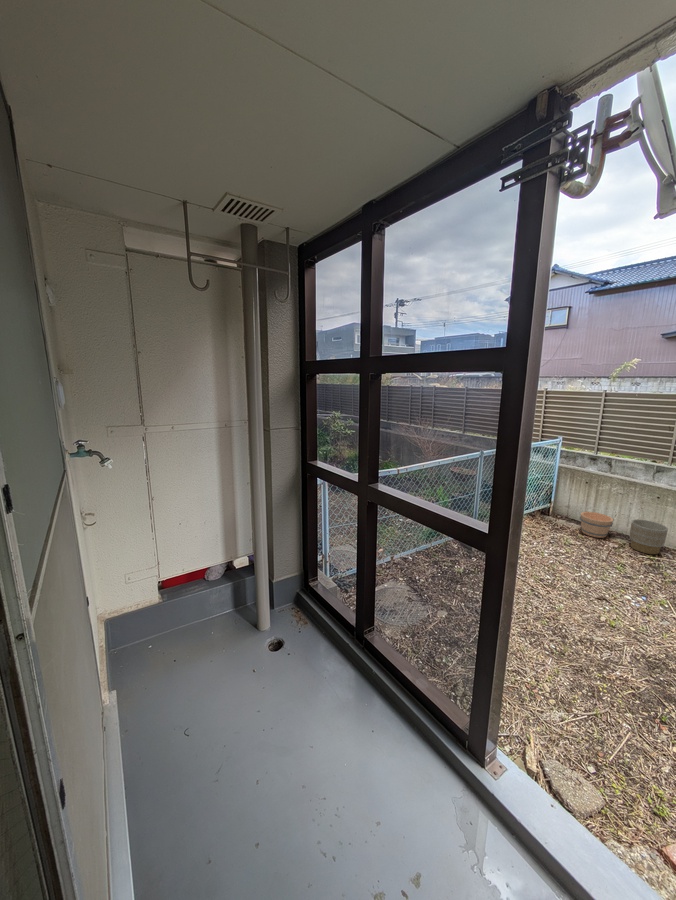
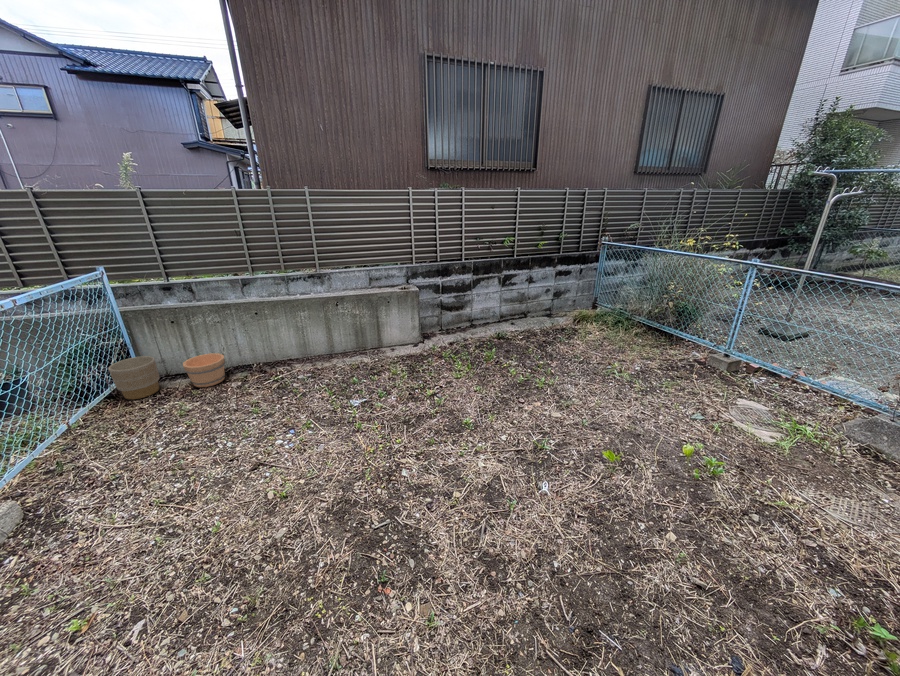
planter: present [629,519,668,554] -> present [109,356,160,399]

